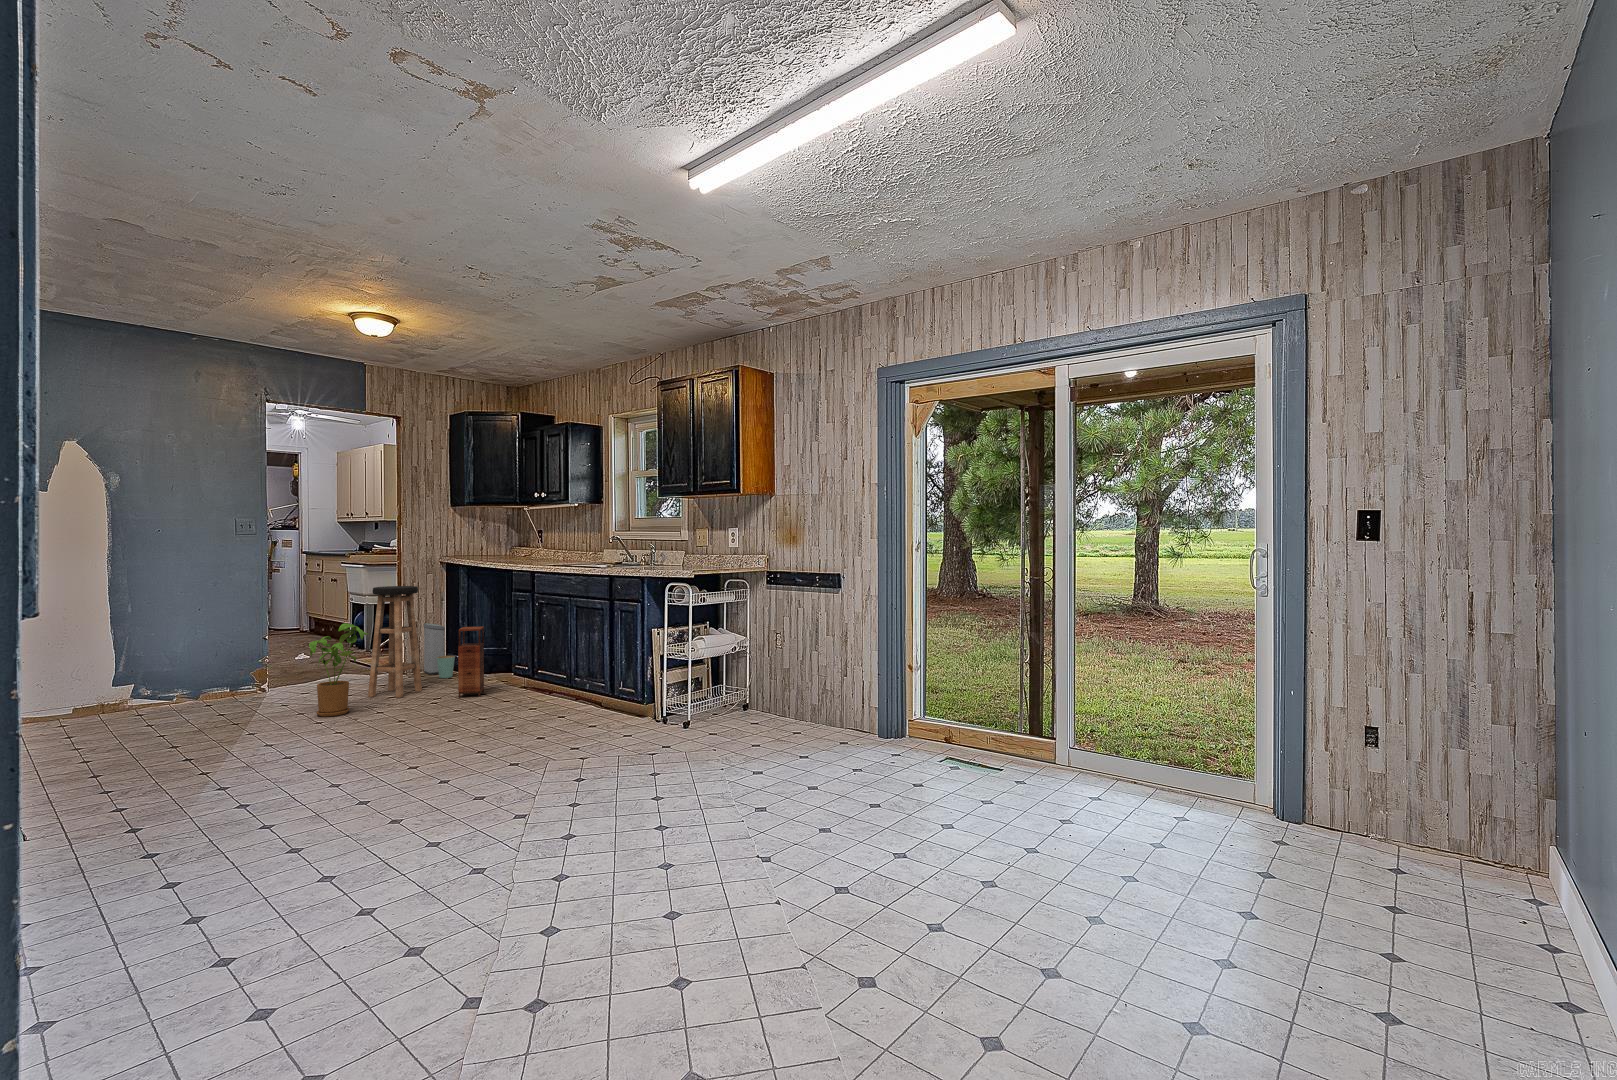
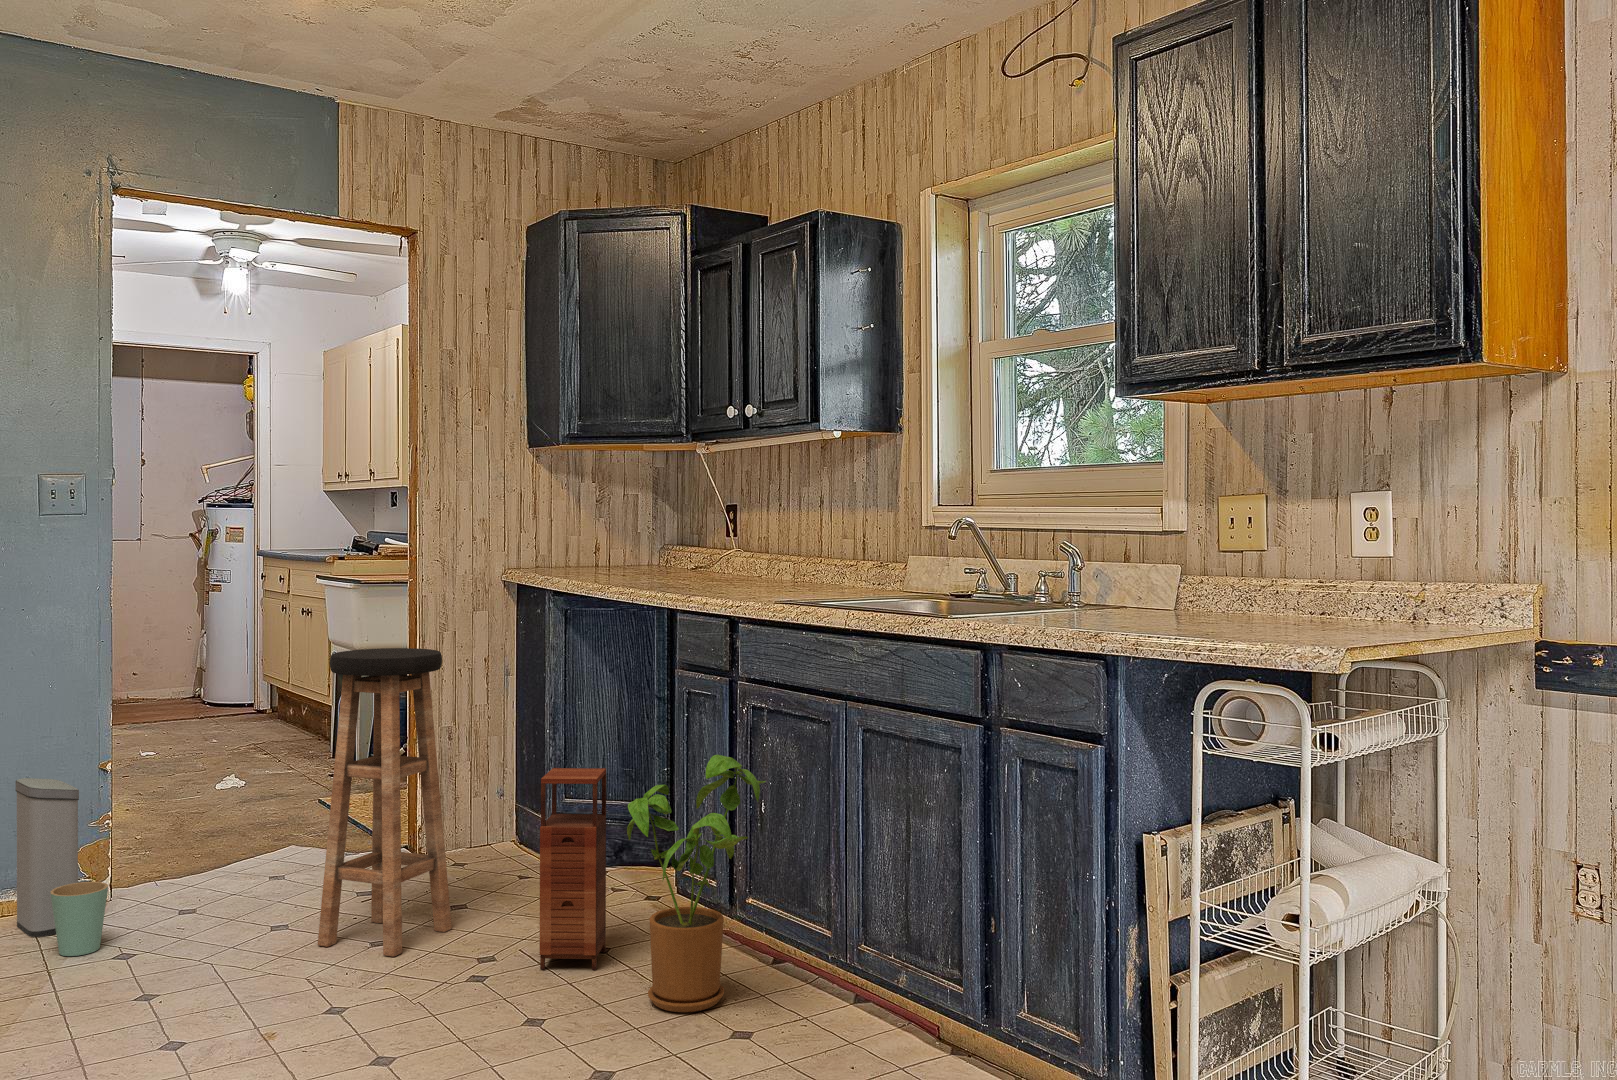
house plant: present [309,623,368,717] -> present [627,755,766,1012]
trash can: present [424,623,455,678] -> present [15,778,108,956]

